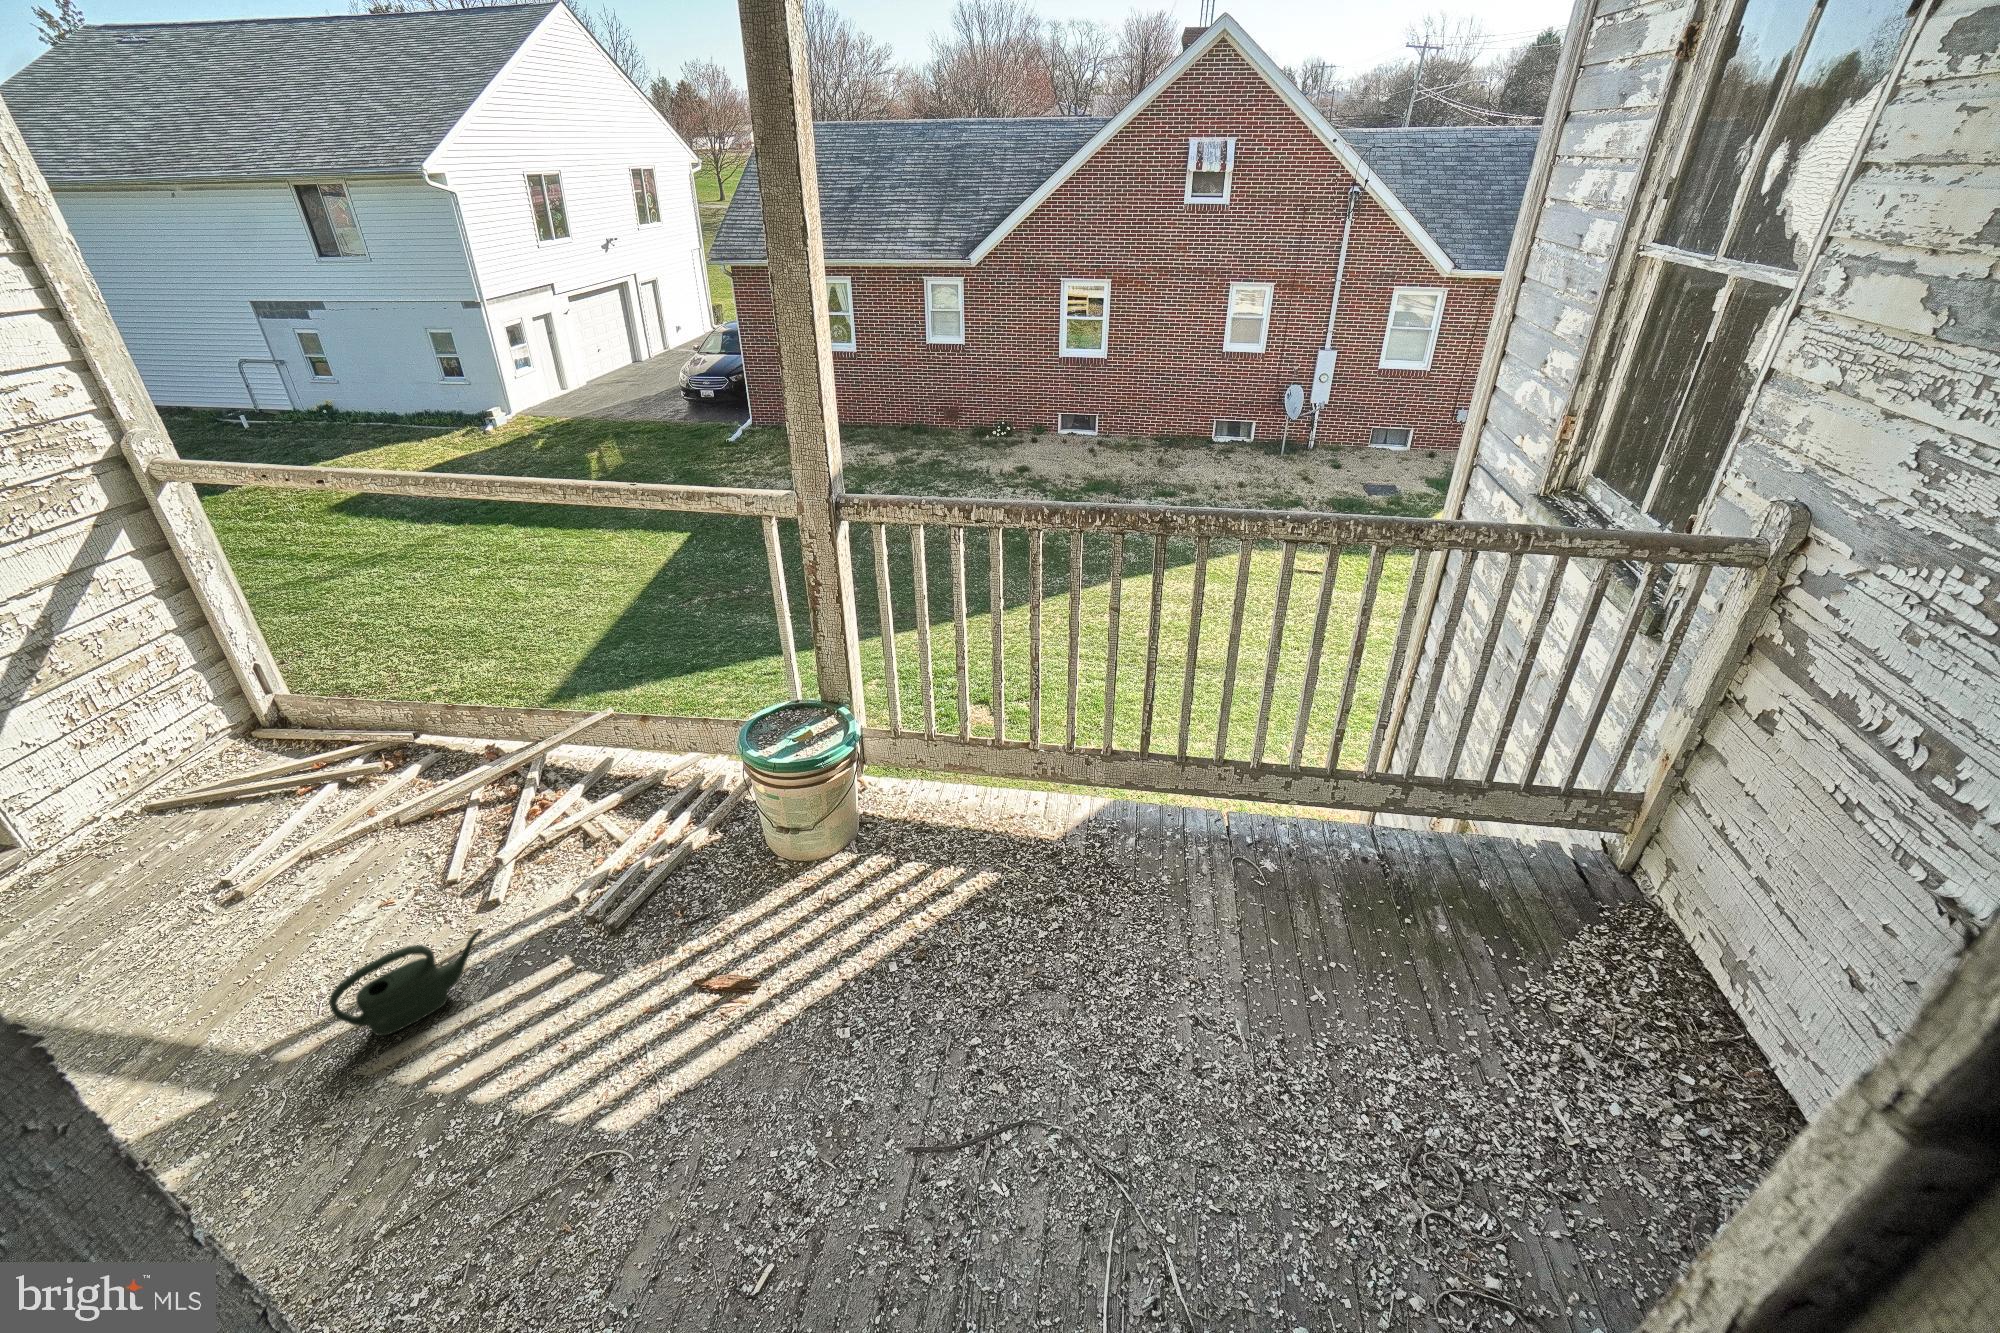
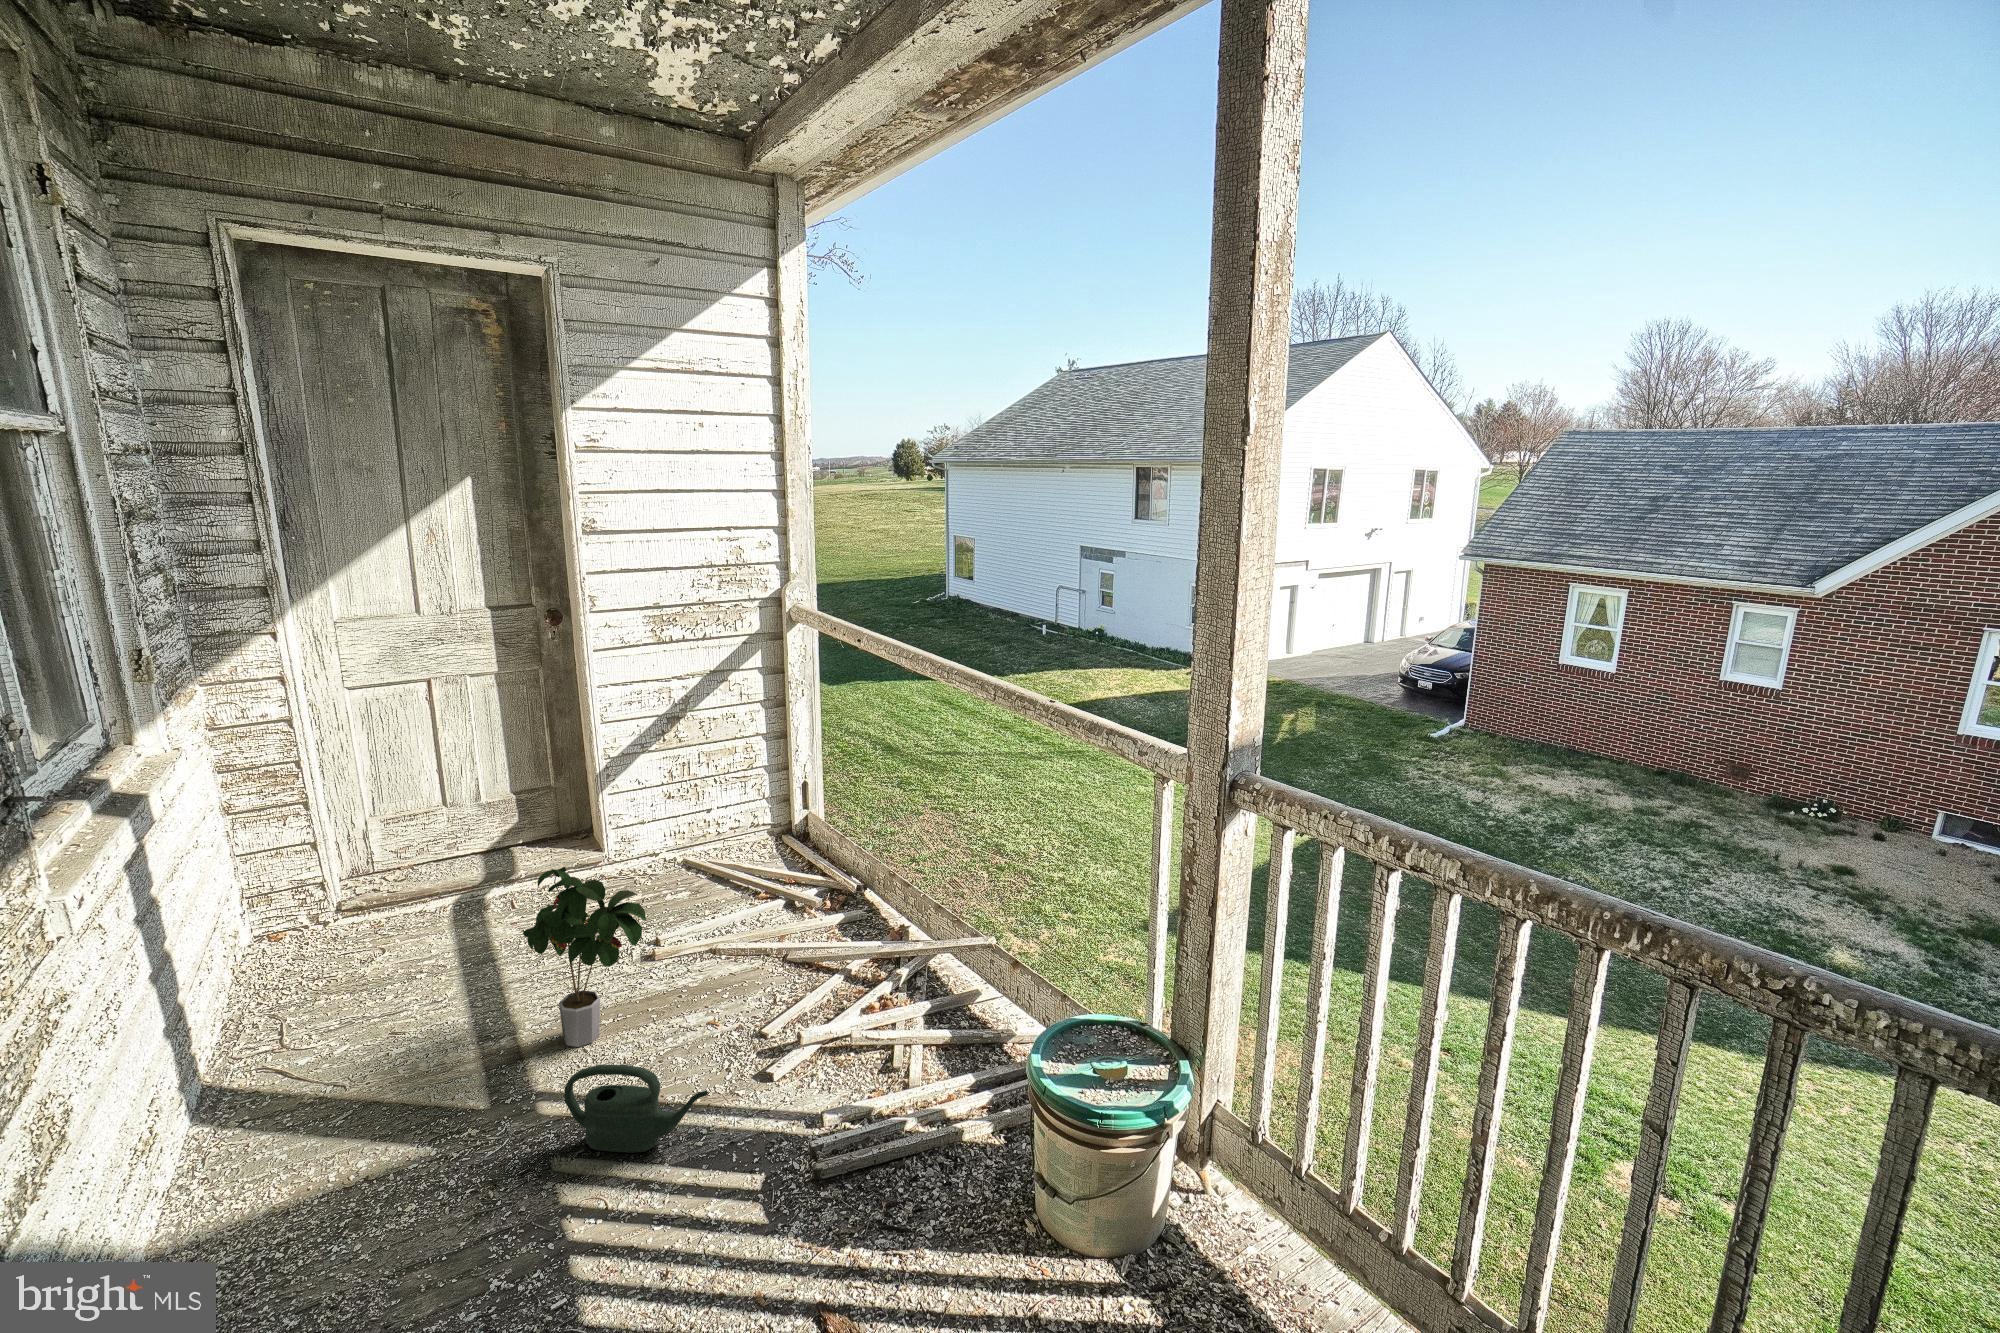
potted plant: none [92,824,294,999] -> present [523,867,646,1047]

